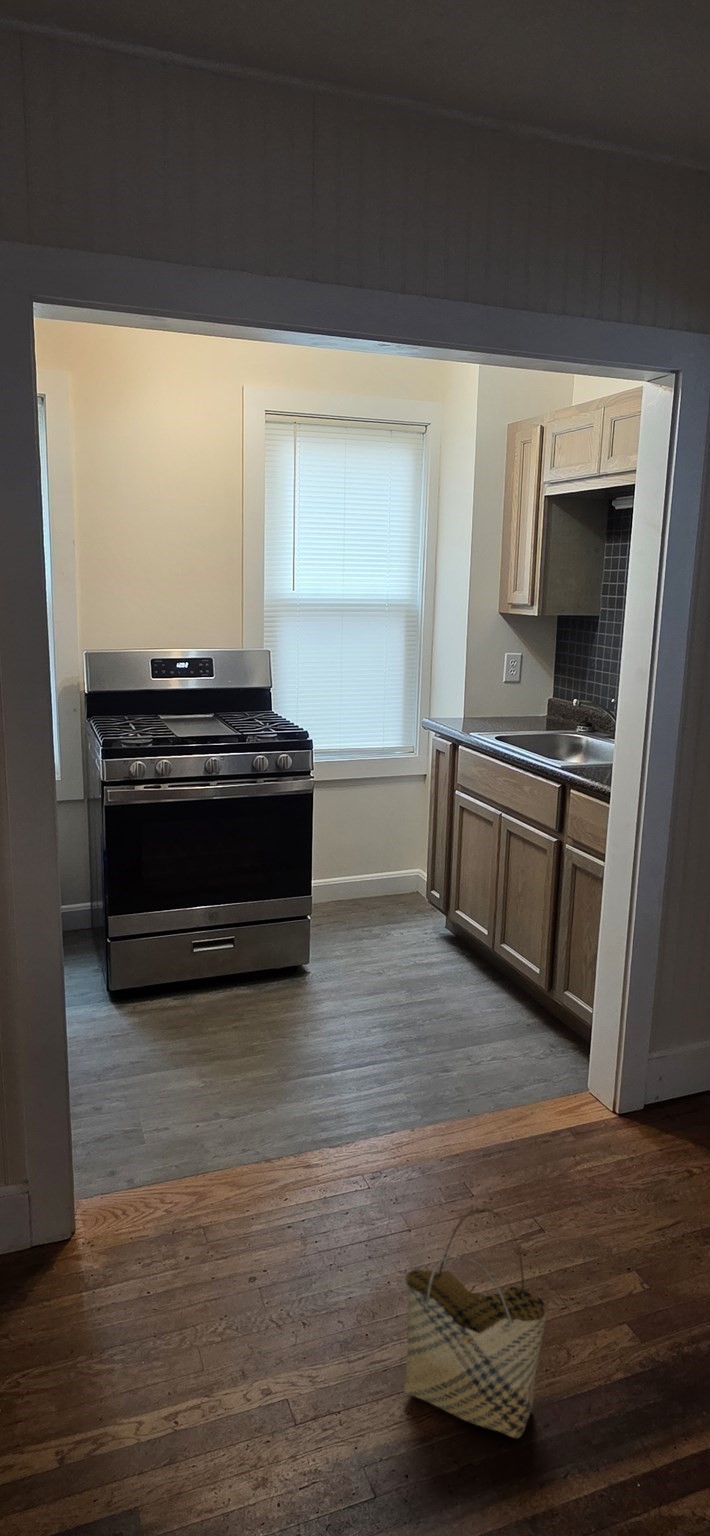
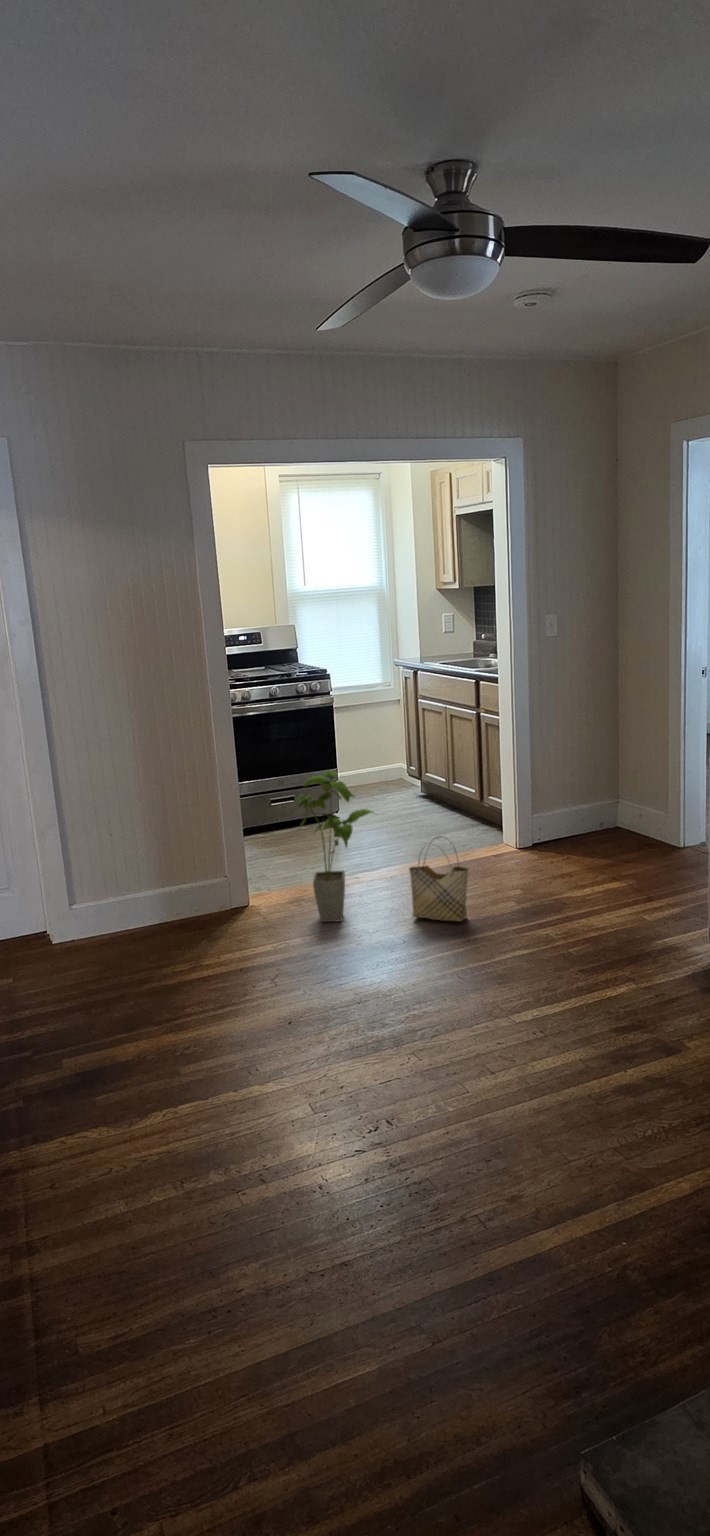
house plant: none [154,1039,348,1372] -> present [296,771,375,922]

